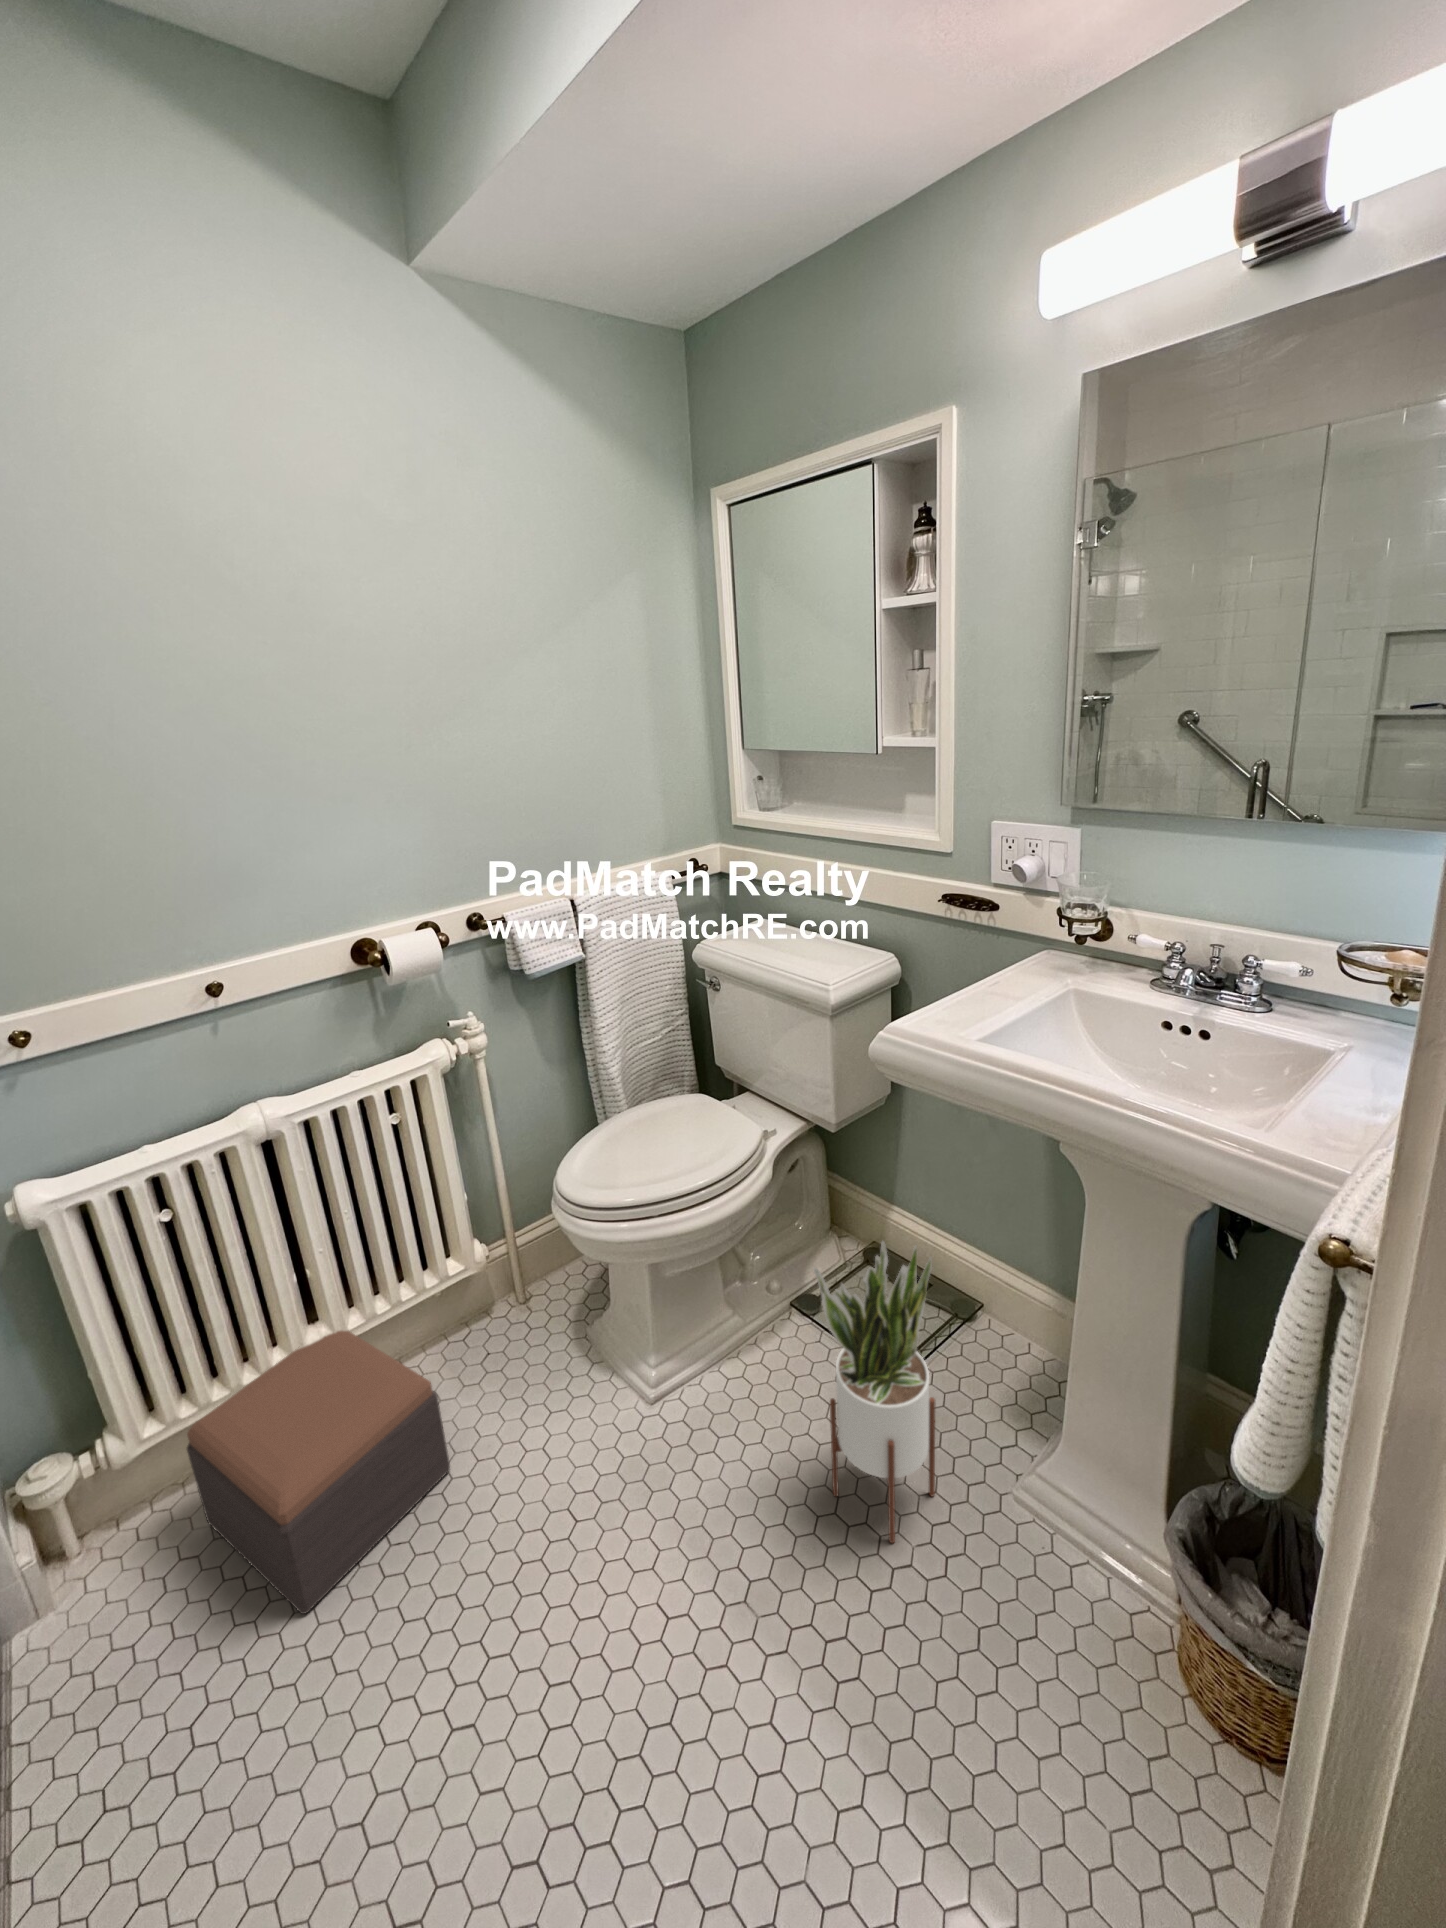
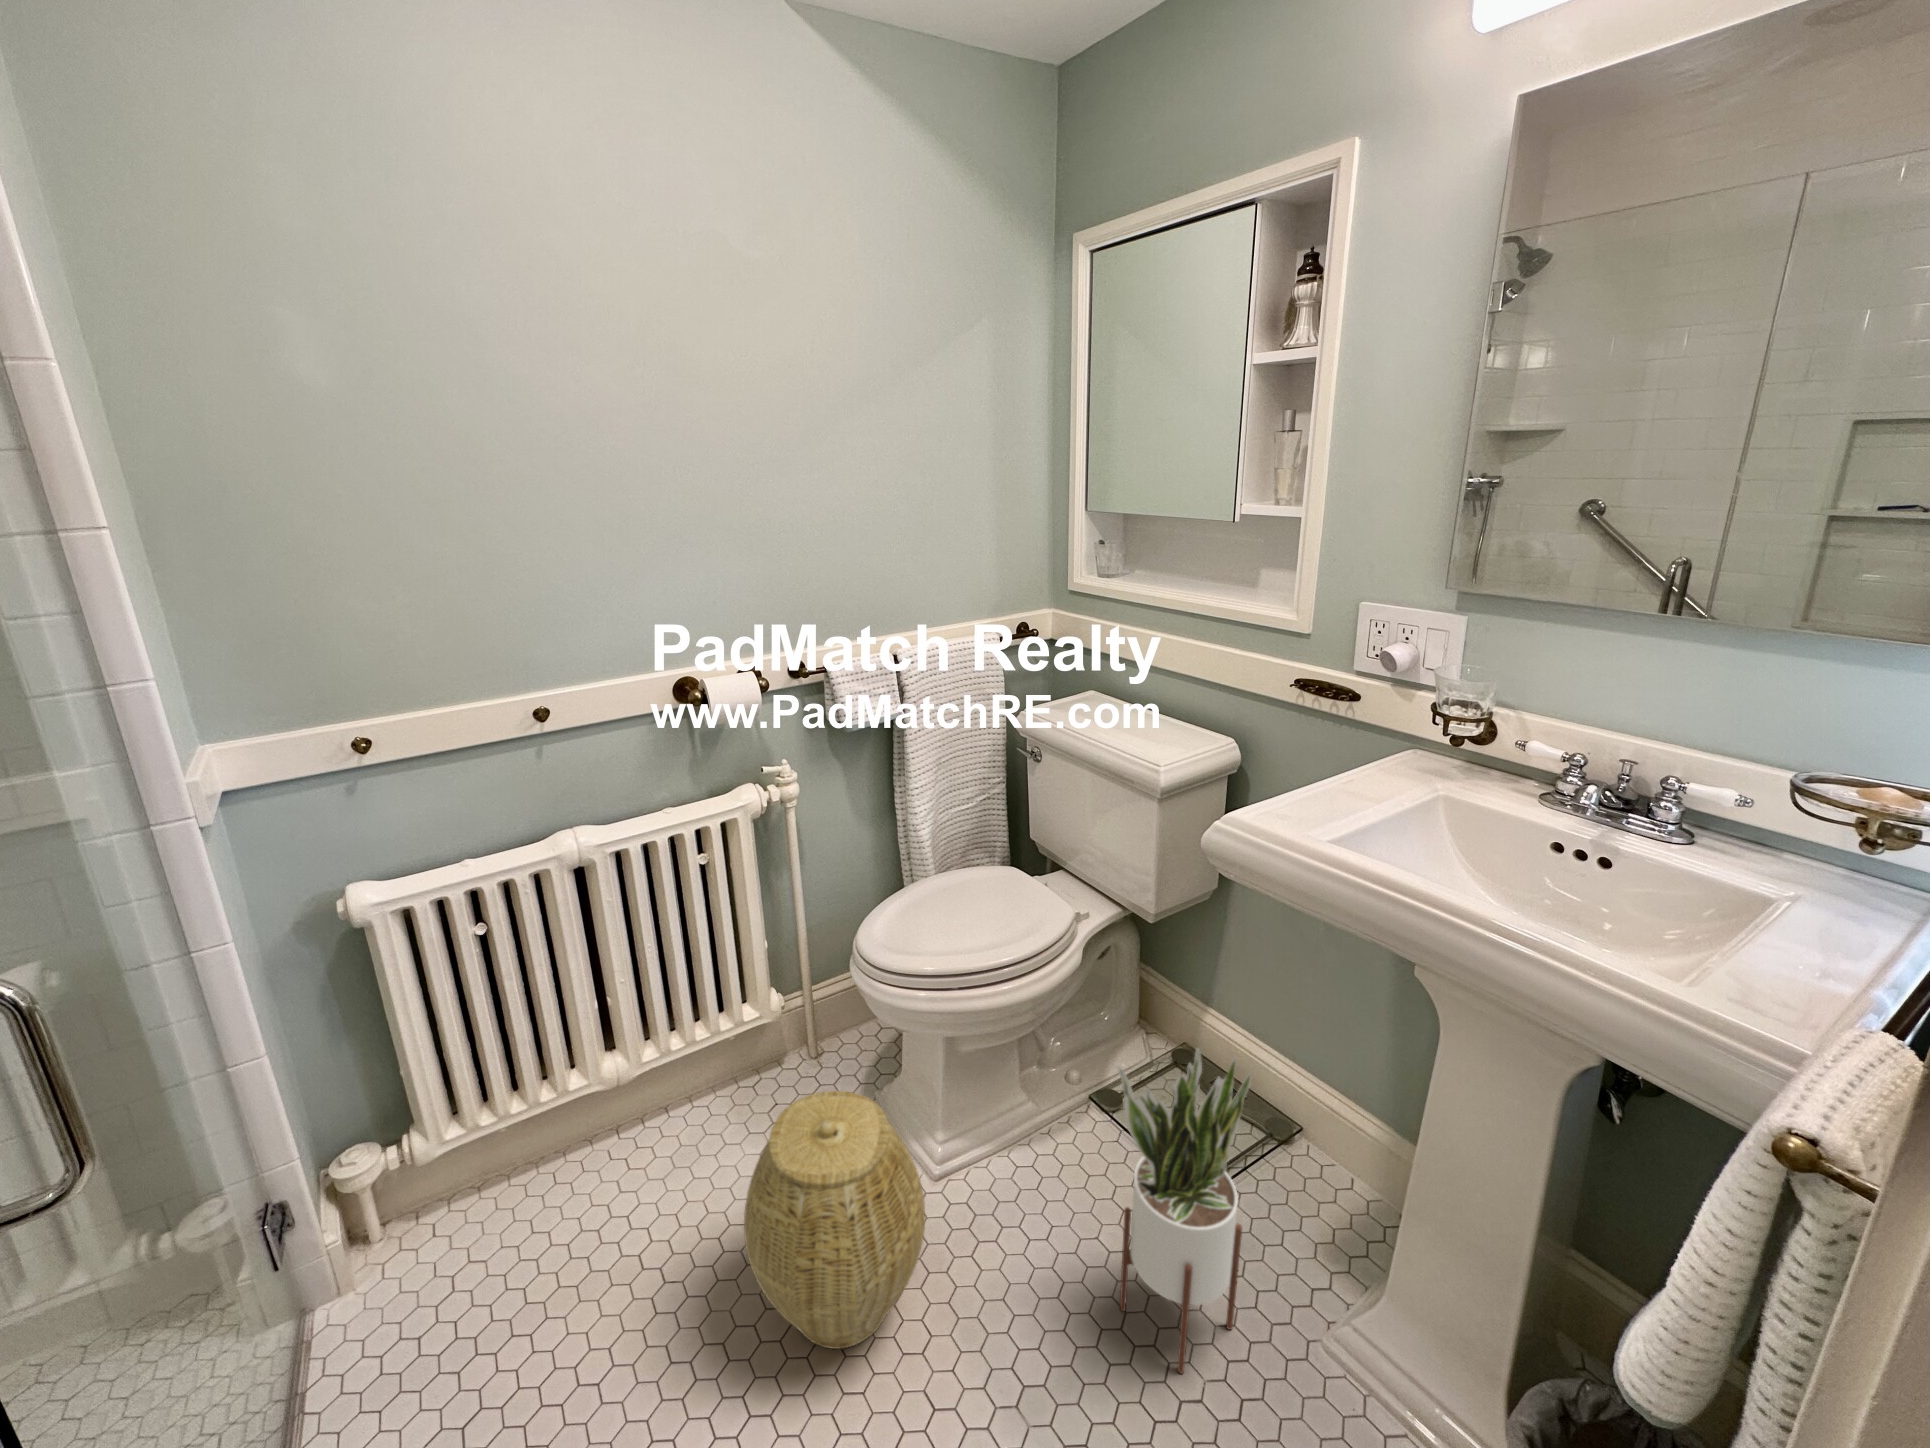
woven basket: none [469,1328,646,1579] -> present [744,1091,925,1349]
footstool: present [187,1331,450,1614] -> none [482,1053,730,1337]

